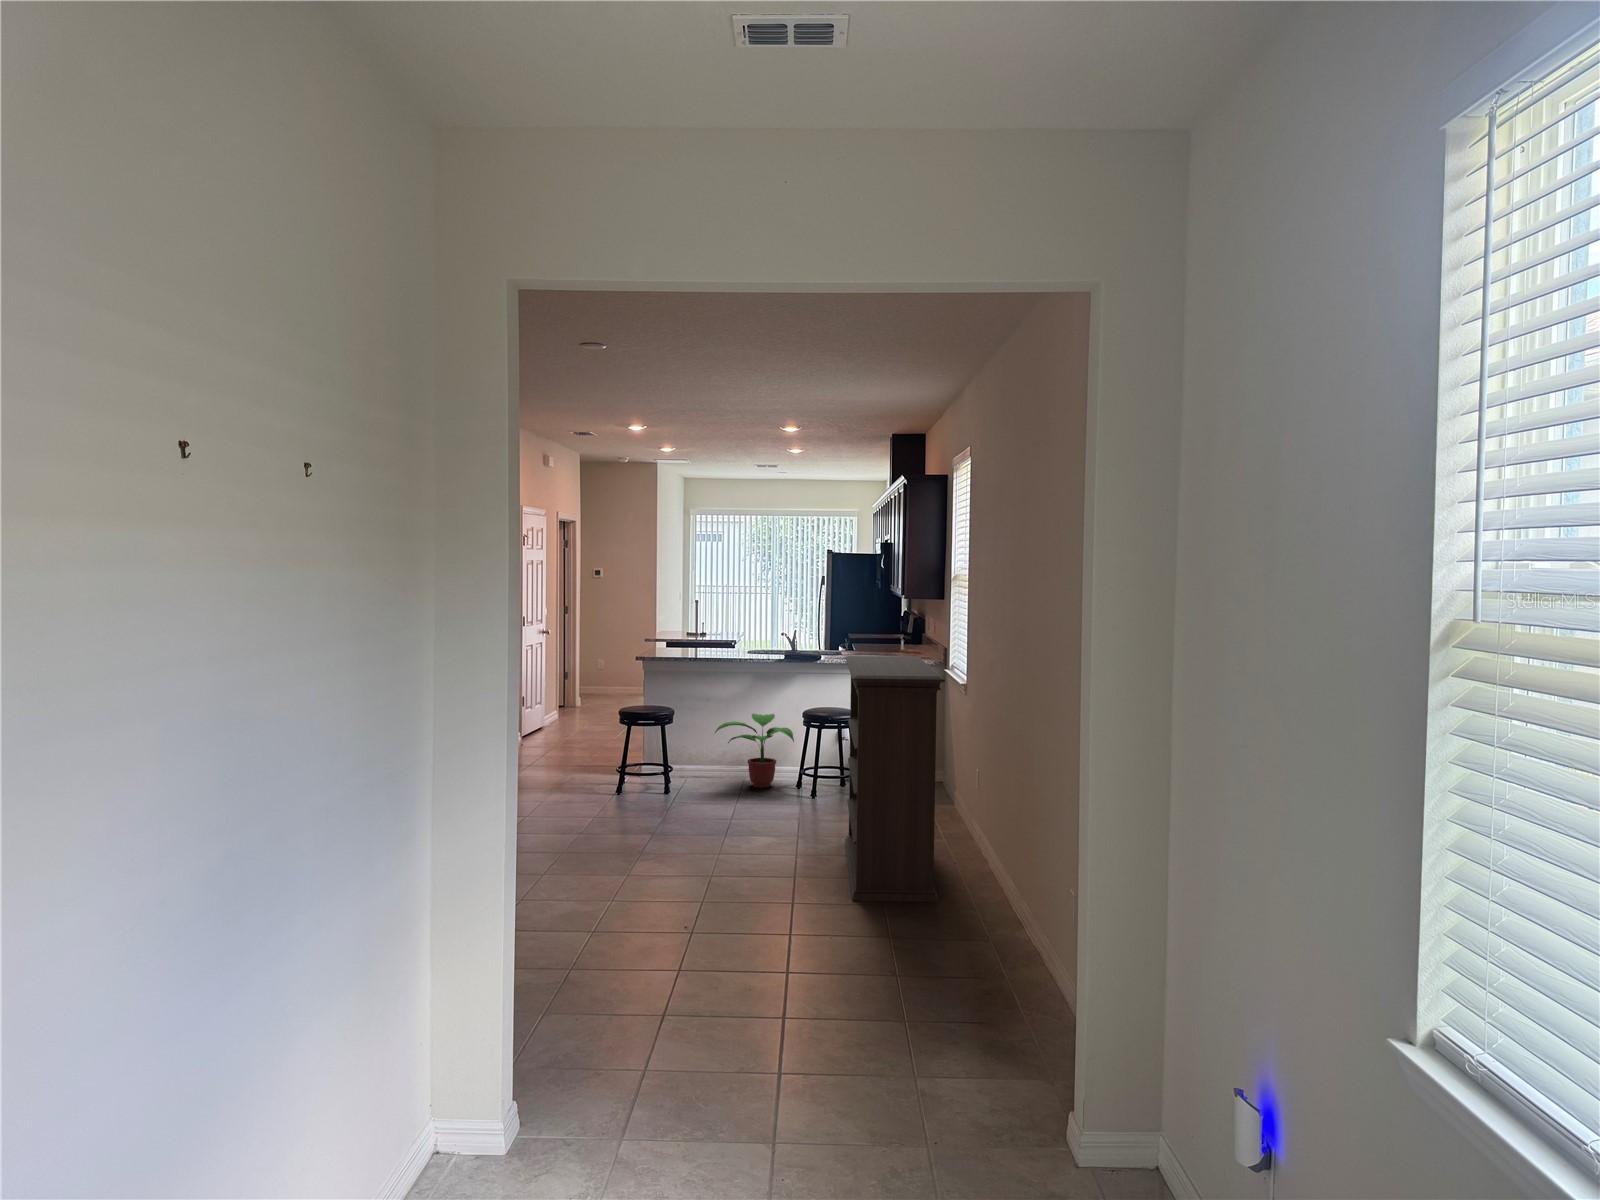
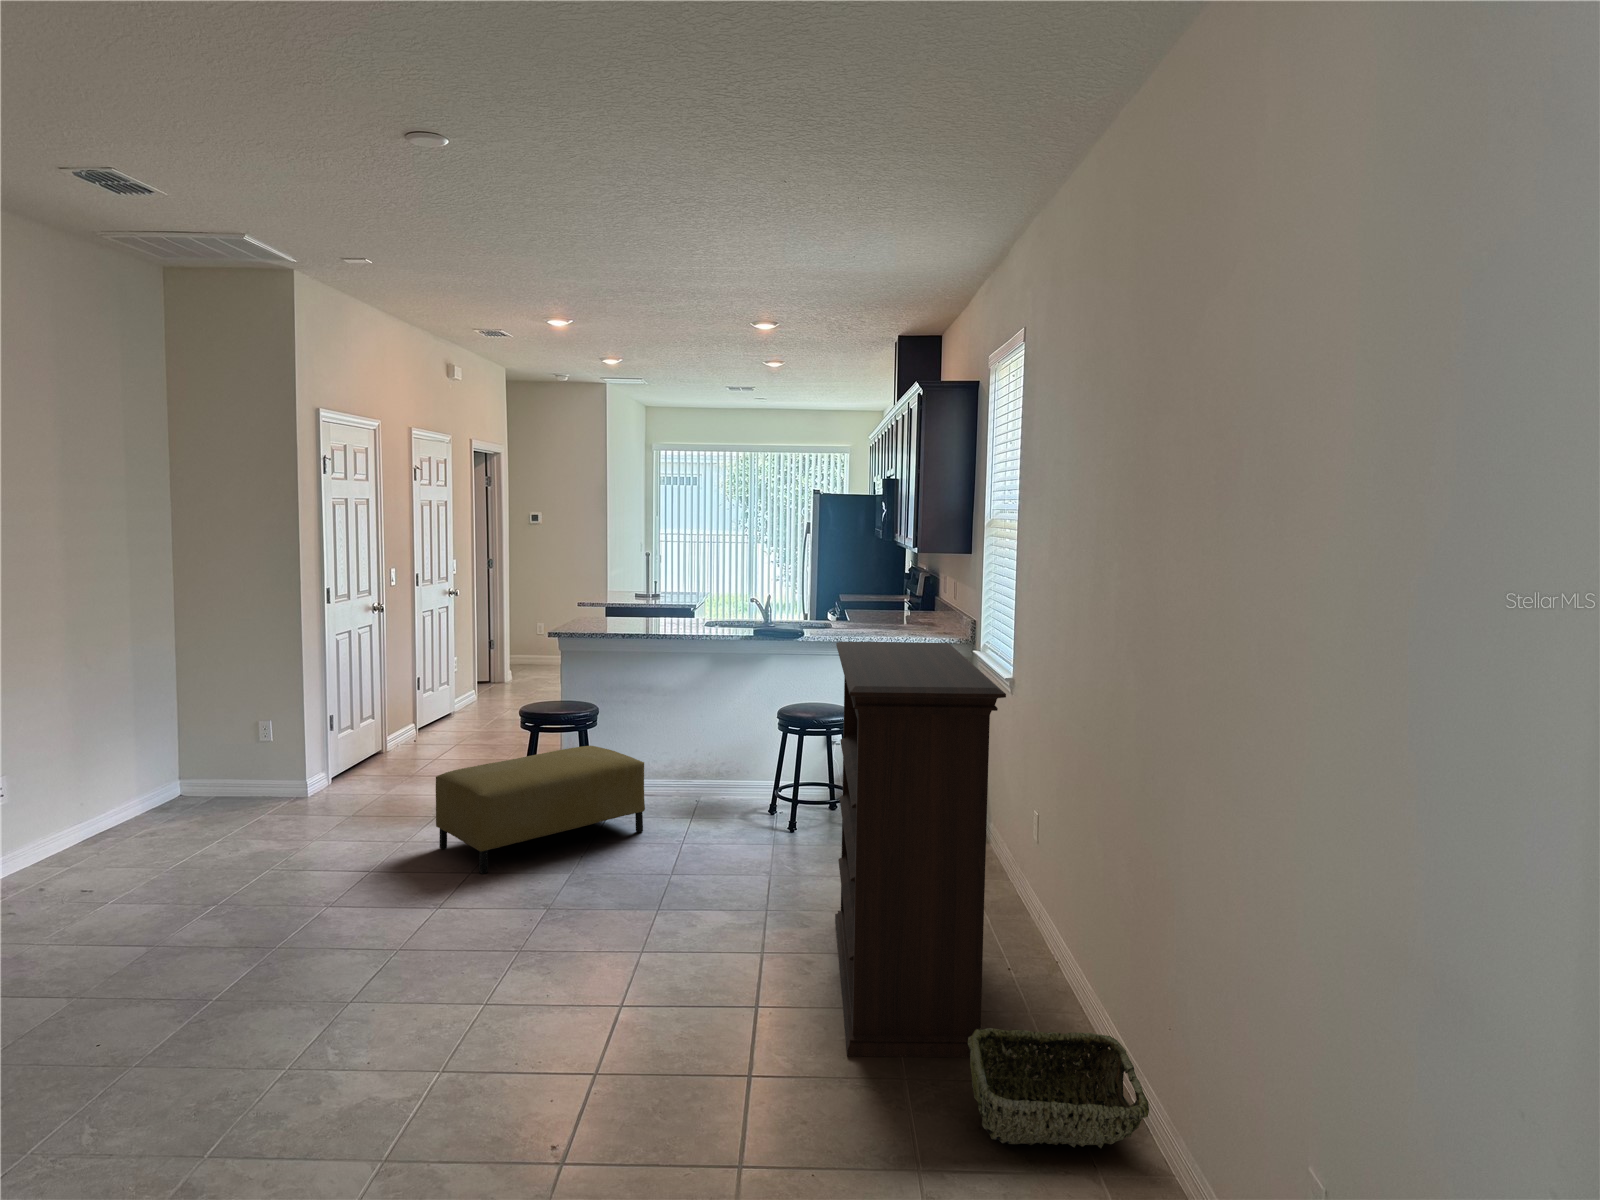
potted plant: present [715,714,794,788] -> none [654,710,764,813]
ottoman: none [565,738,709,819] -> present [436,746,645,874]
woven basket: none [922,874,1022,934] -> present [968,1028,1149,1148]

